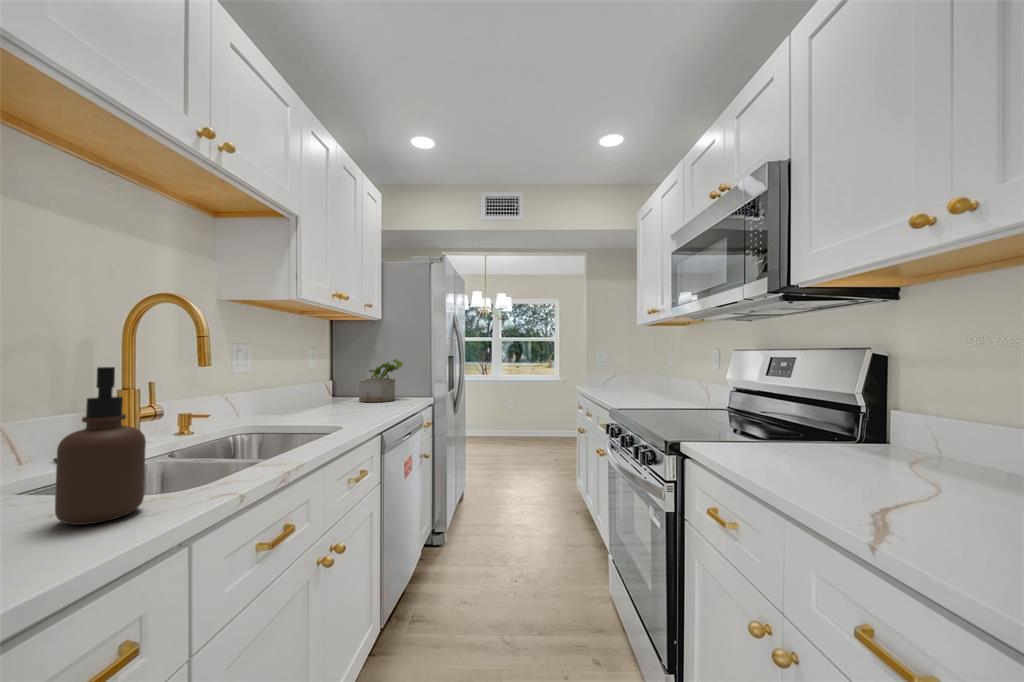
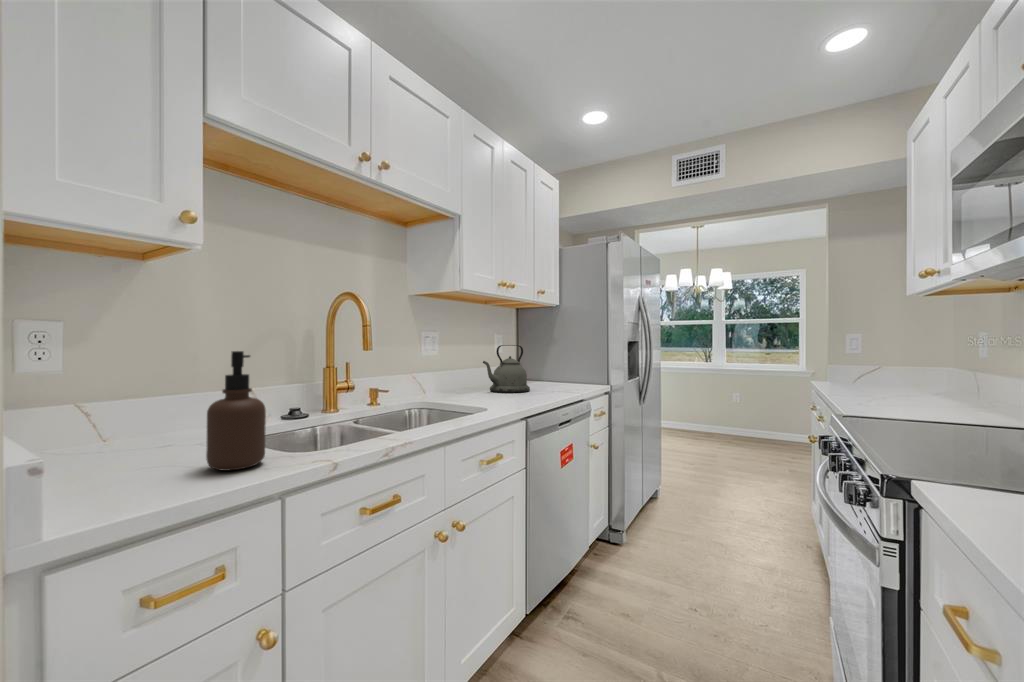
potted plant: present [359,359,403,402] -> none [535,345,578,387]
kettle: none [312,360,361,410] -> present [483,345,530,393]

